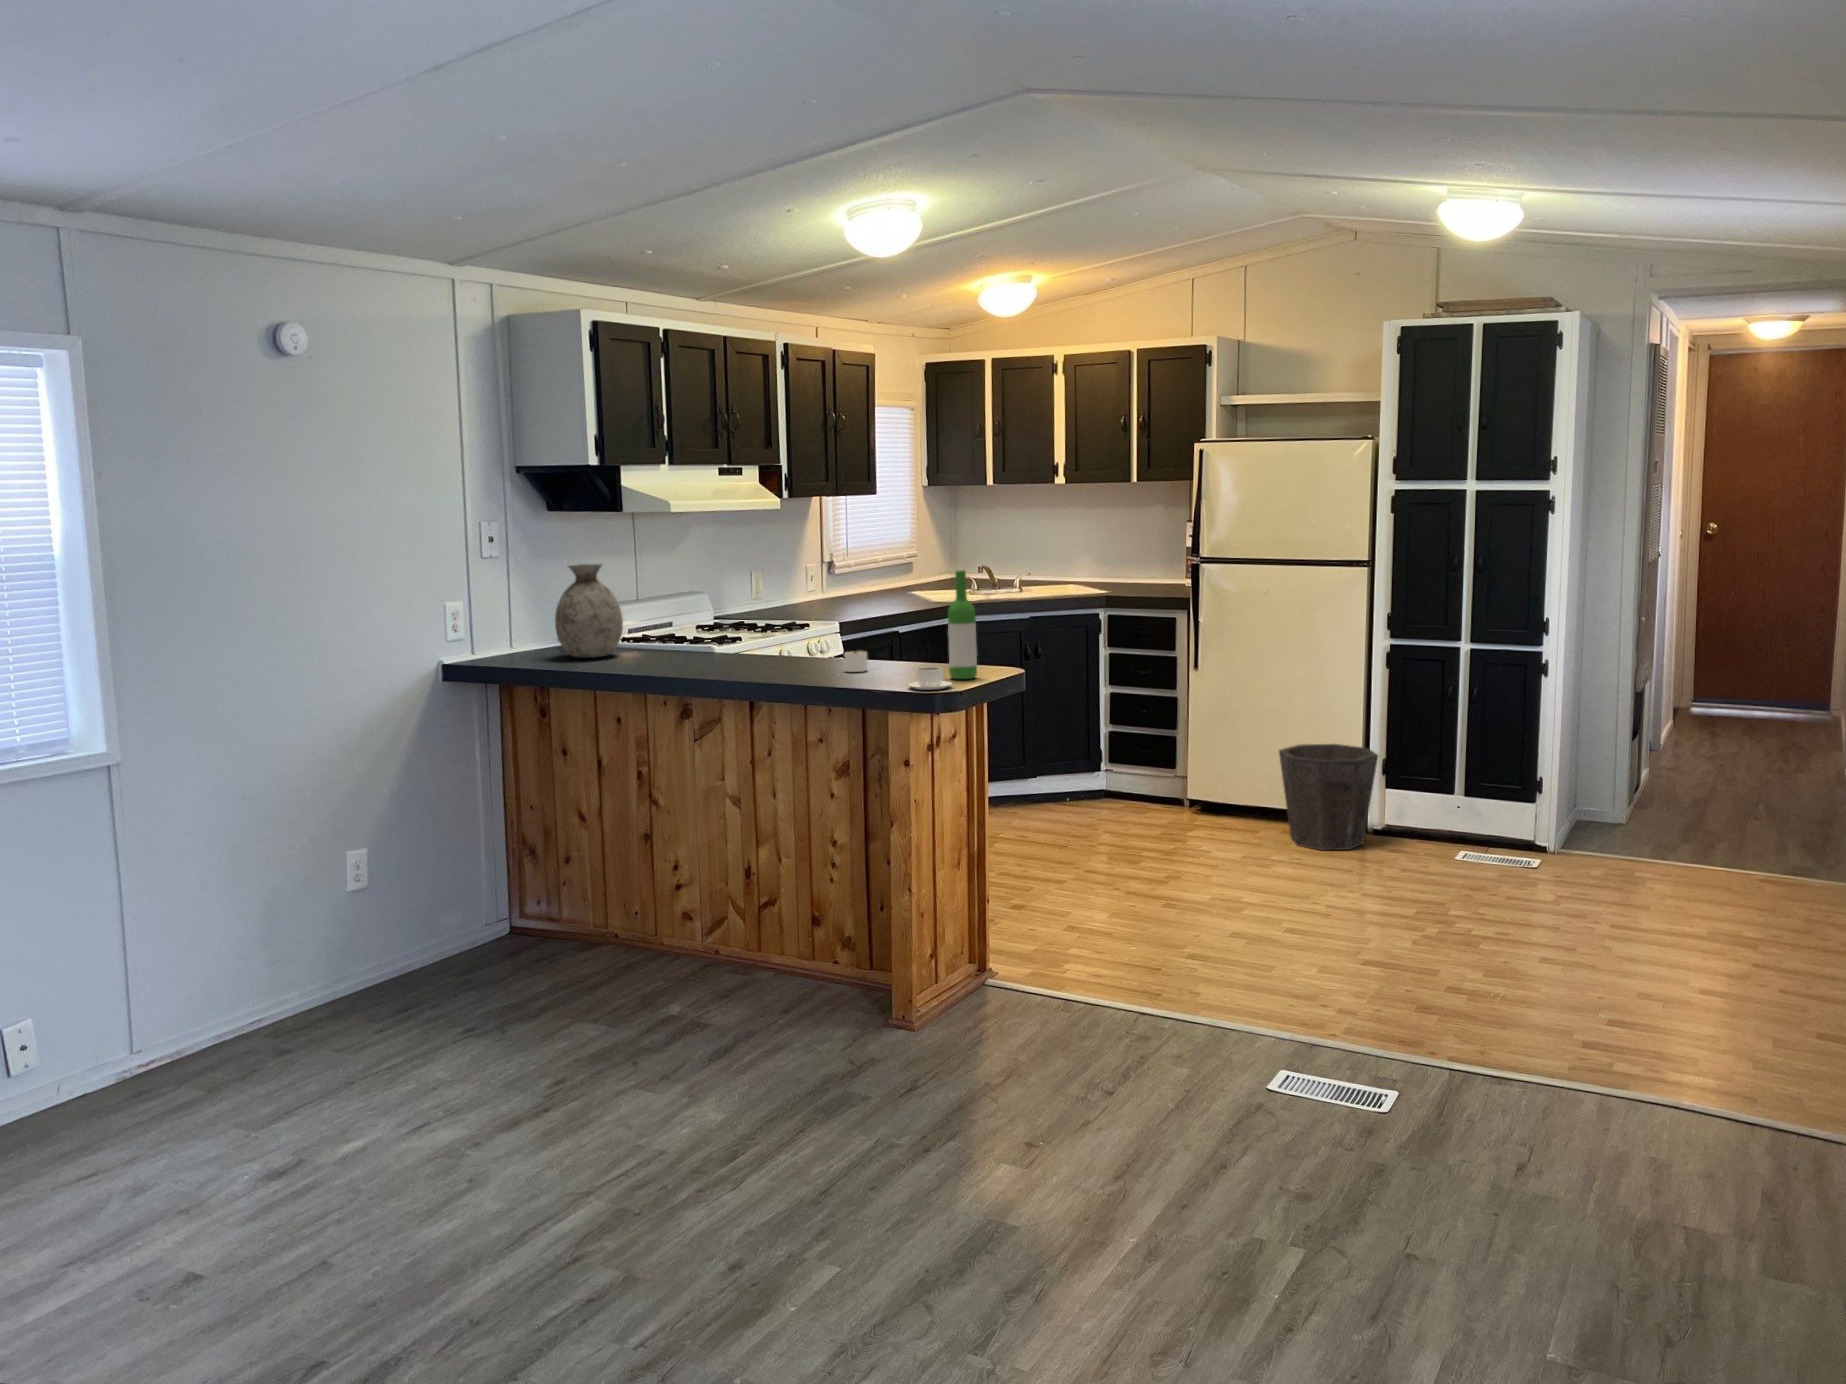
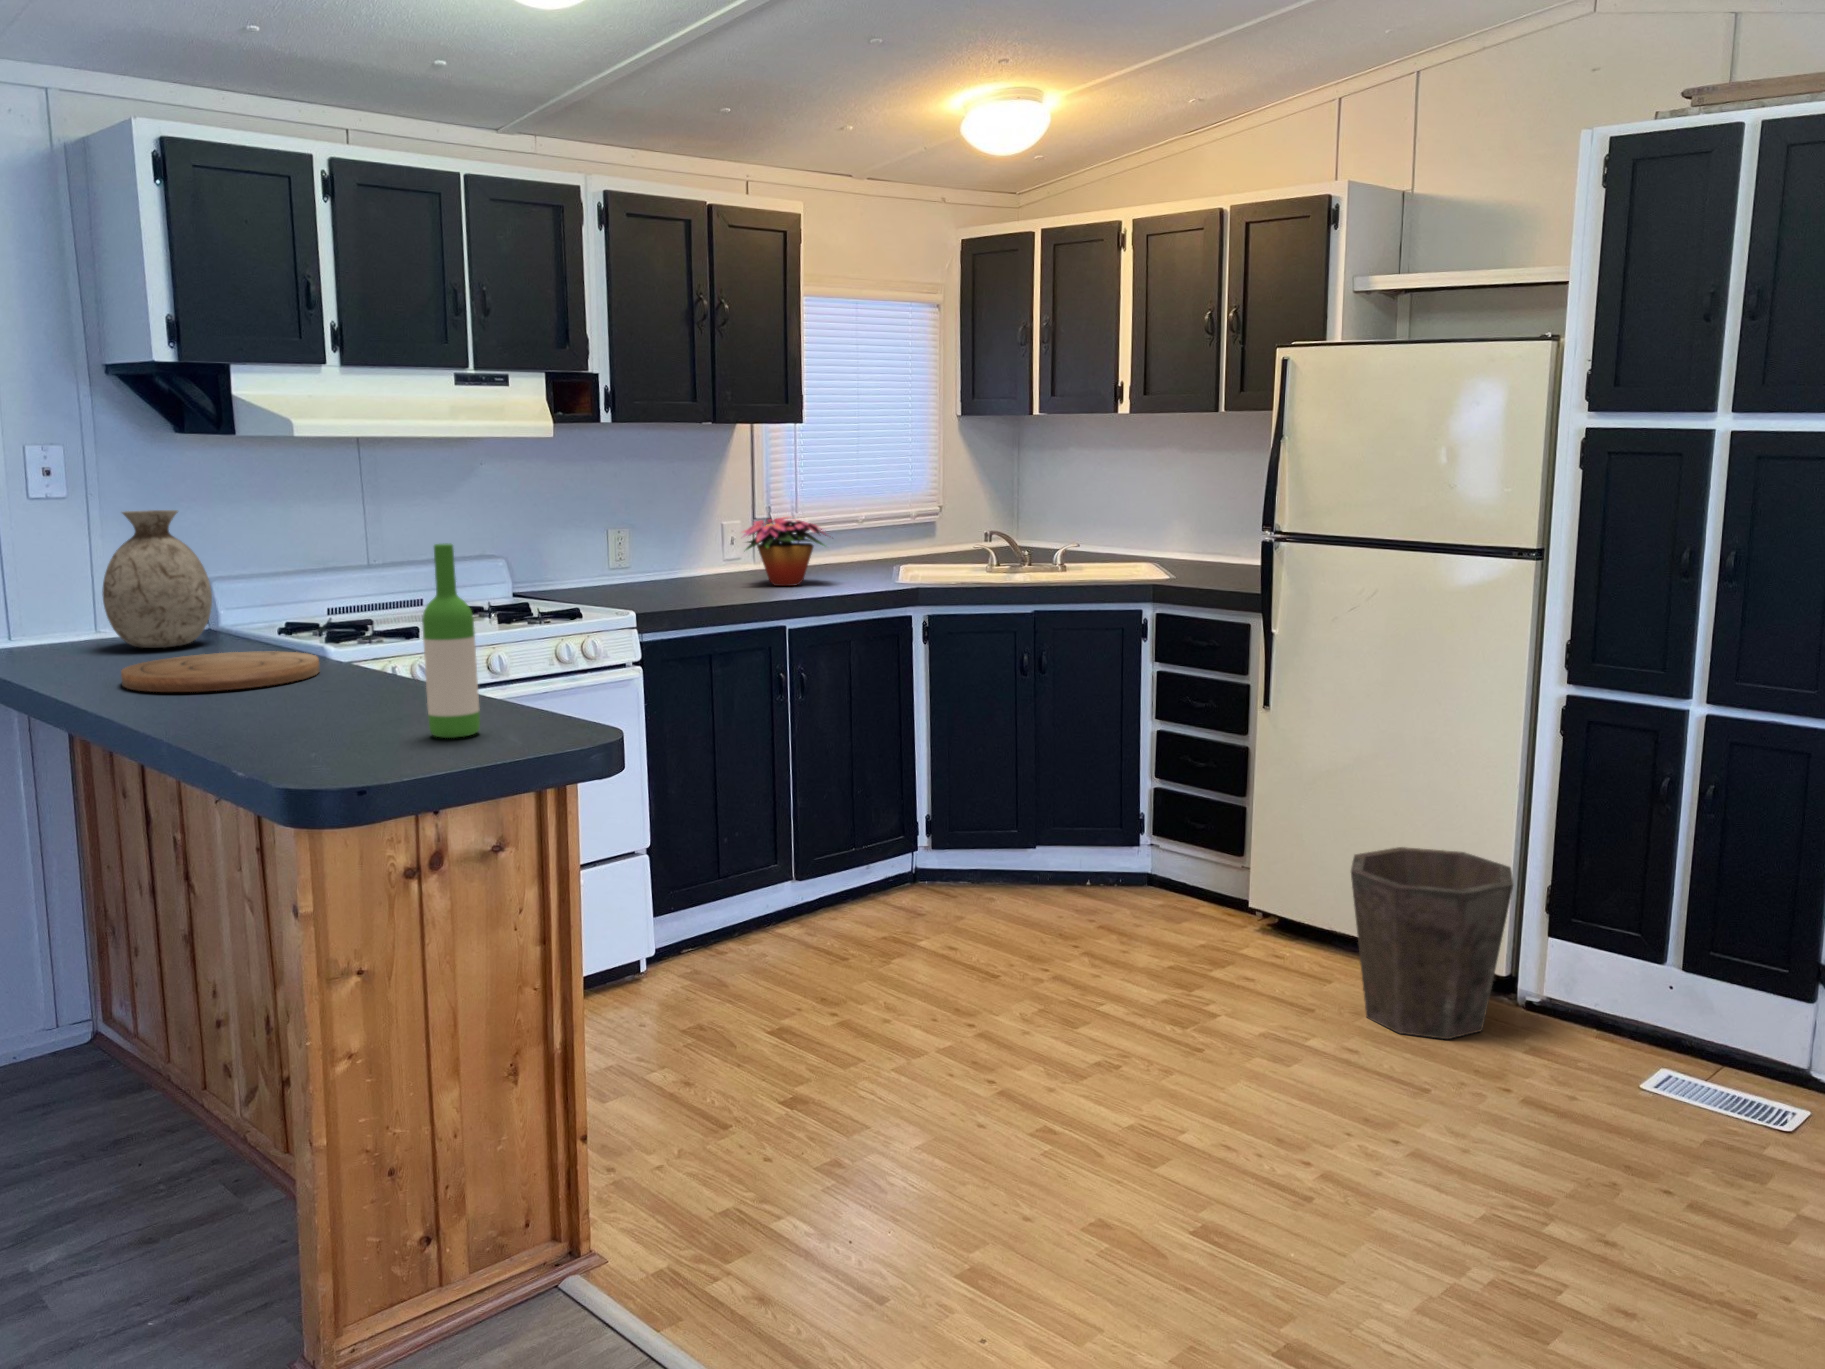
flower arrangement: none [844,558,913,607] -> present [743,517,831,586]
cutting board: none [653,651,769,675] -> present [121,651,320,692]
candle: present [844,651,868,672] -> none [344,668,407,706]
coffee cup: present [908,667,952,690] -> none [296,714,382,758]

